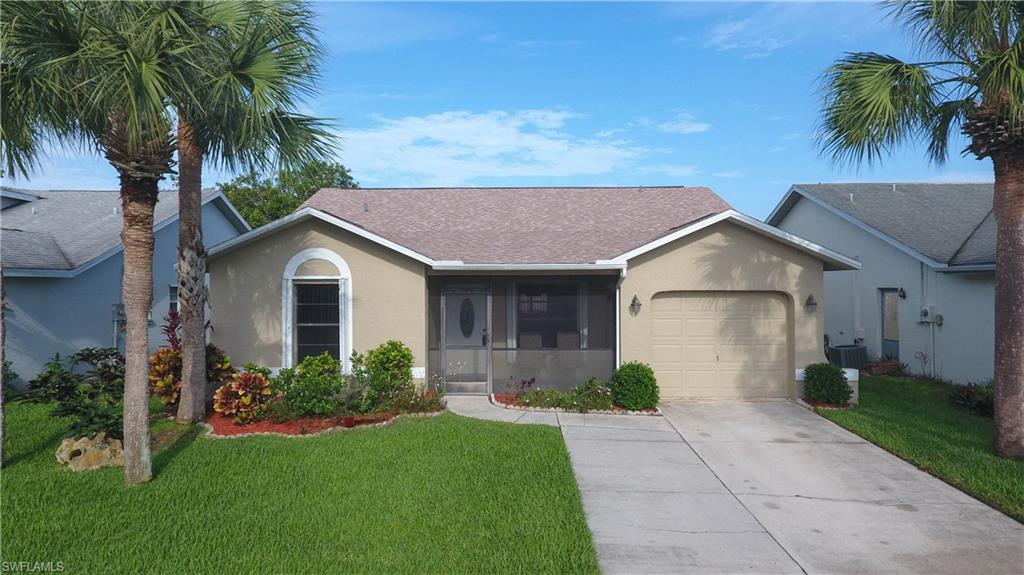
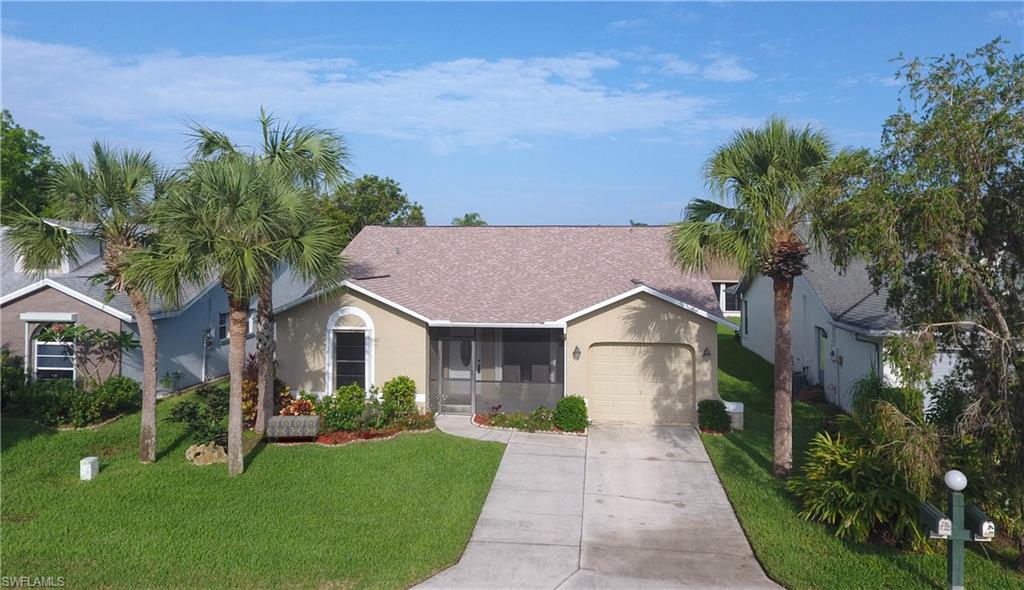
bench: none [194,393,277,436] -> present [266,415,320,443]

